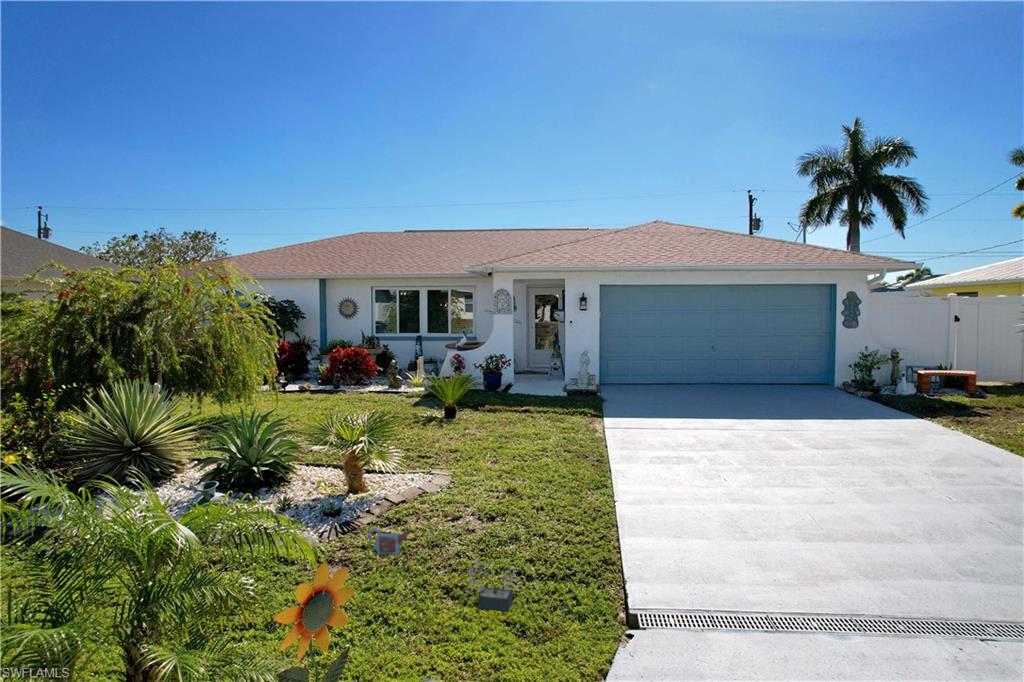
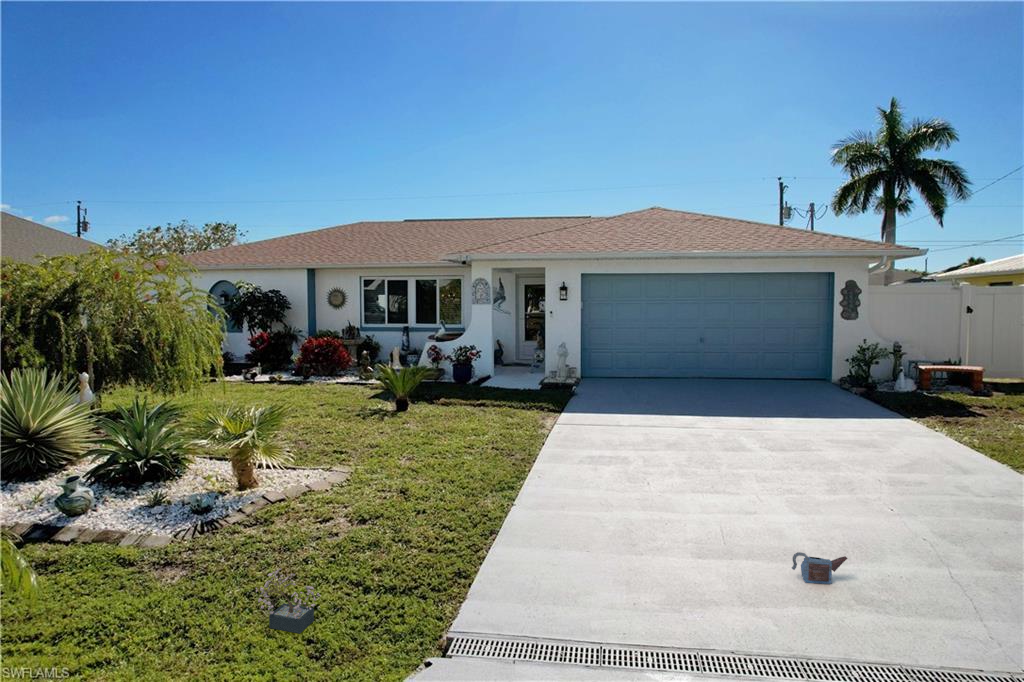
watering can: present [368,528,411,554] -> present [792,552,848,584]

